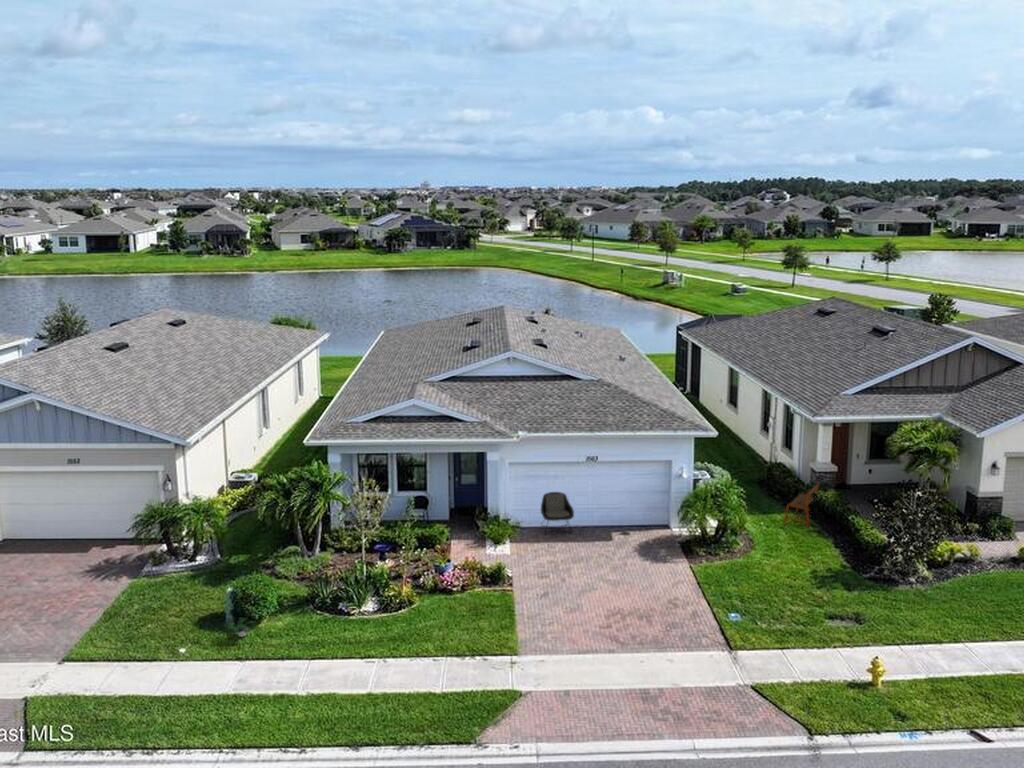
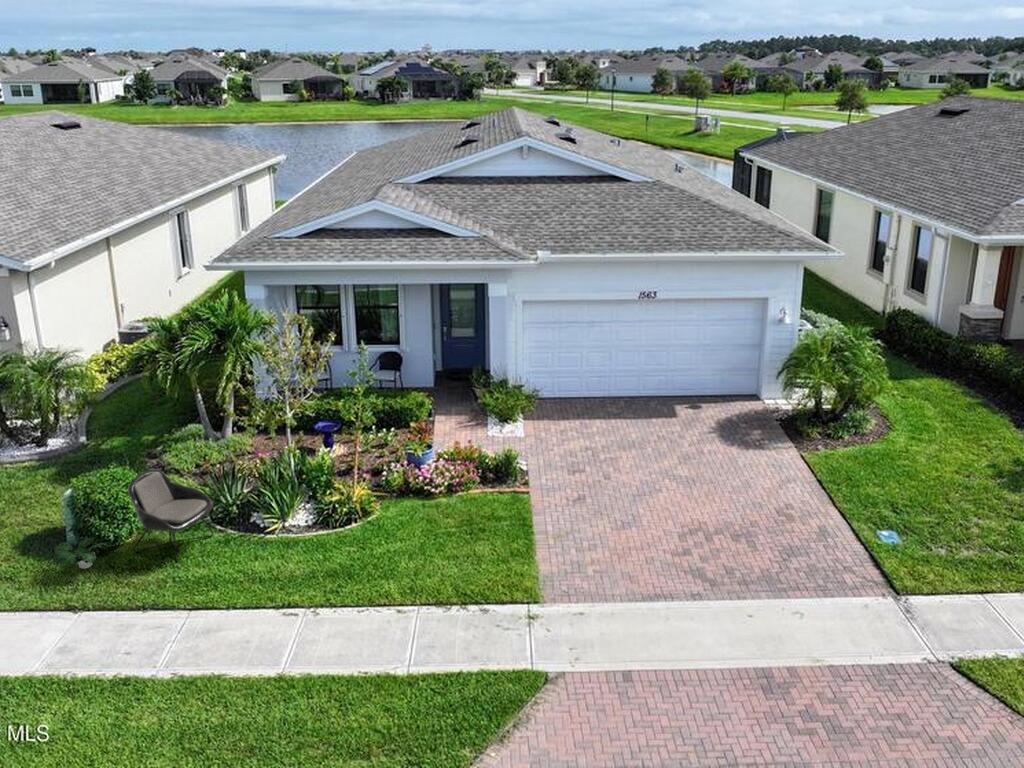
bench: present [784,482,819,528] -> none [927,331,982,398]
lounge chair: present [541,492,574,534] -> present [128,470,213,561]

